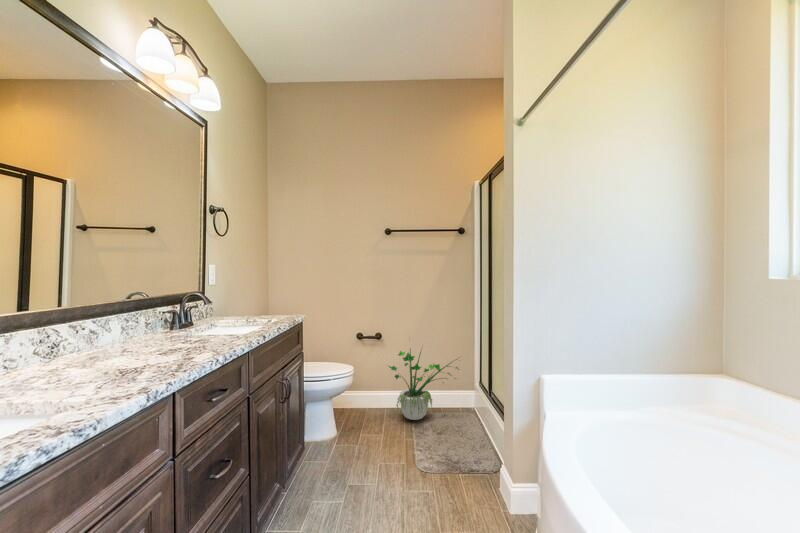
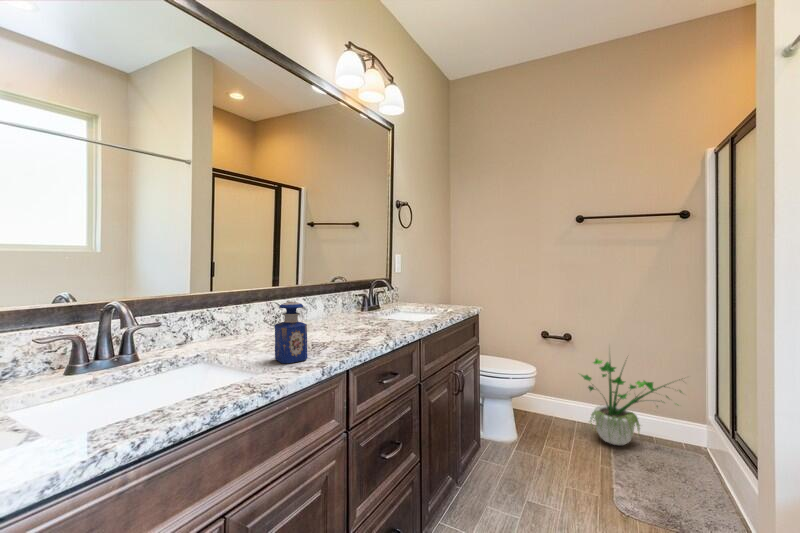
perfume bottle: none [73,324,122,397] -> present [275,302,307,363]

